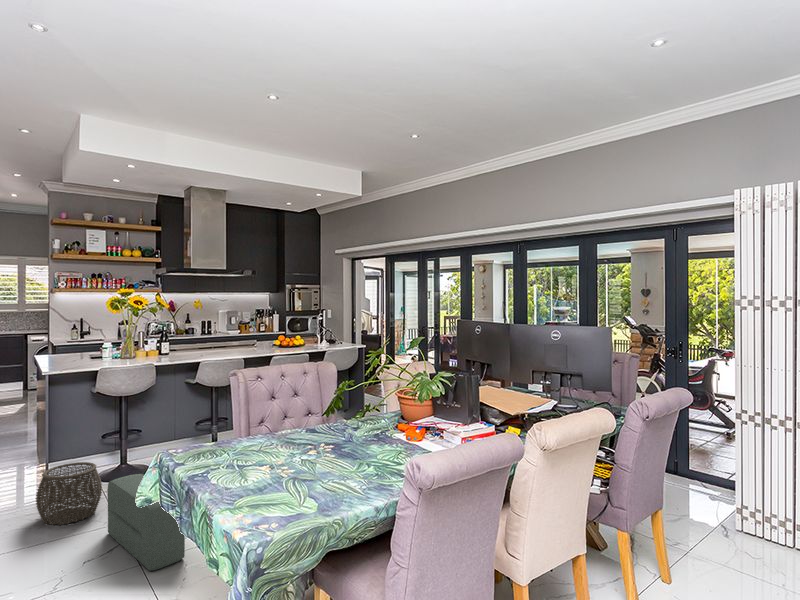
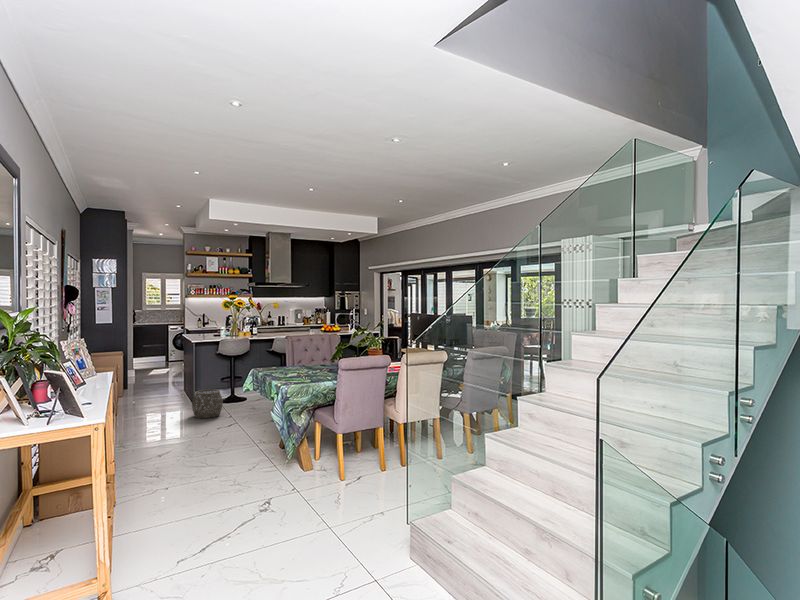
pouf: present [107,474,185,571] -> none [227,393,263,433]

